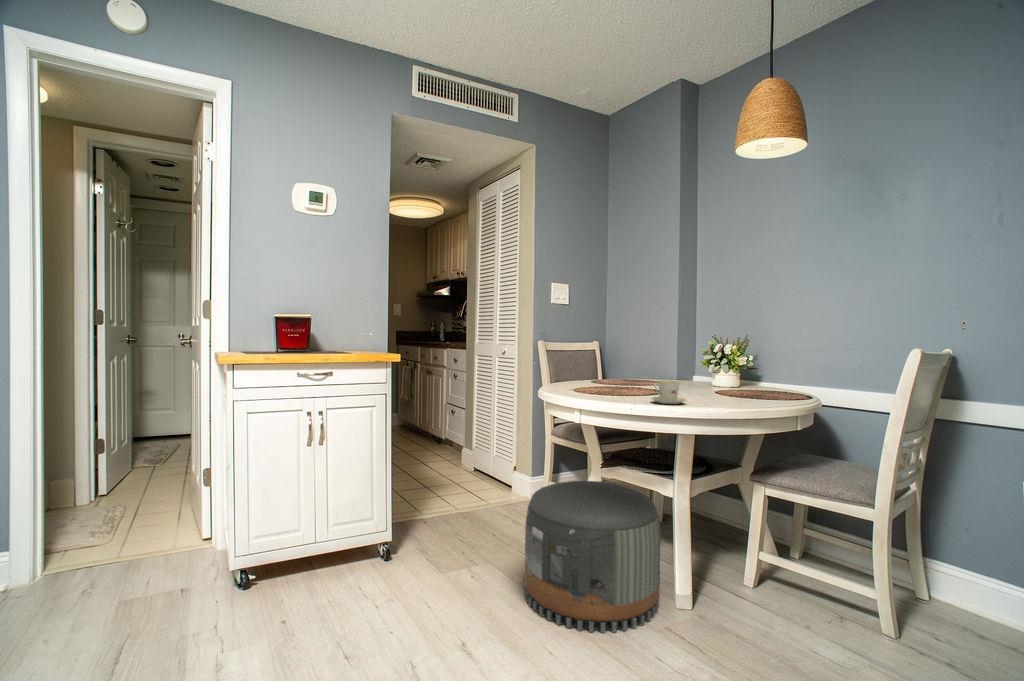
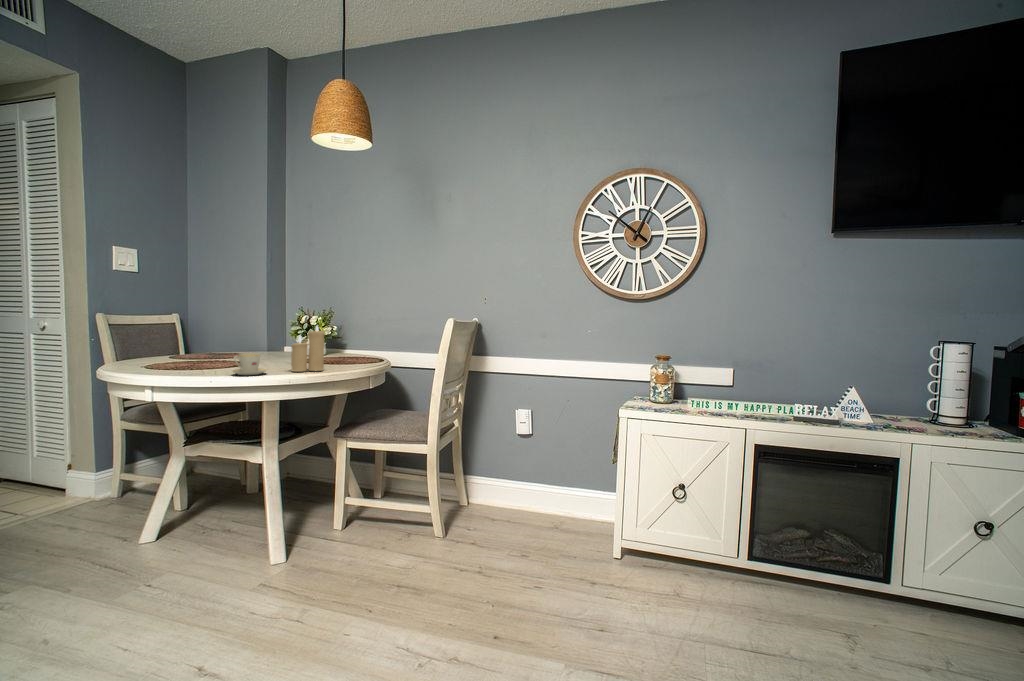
candle: none [711,353,750,405] -> present [291,326,324,372]
pouf: present [525,481,661,633] -> none [82,460,247,617]

